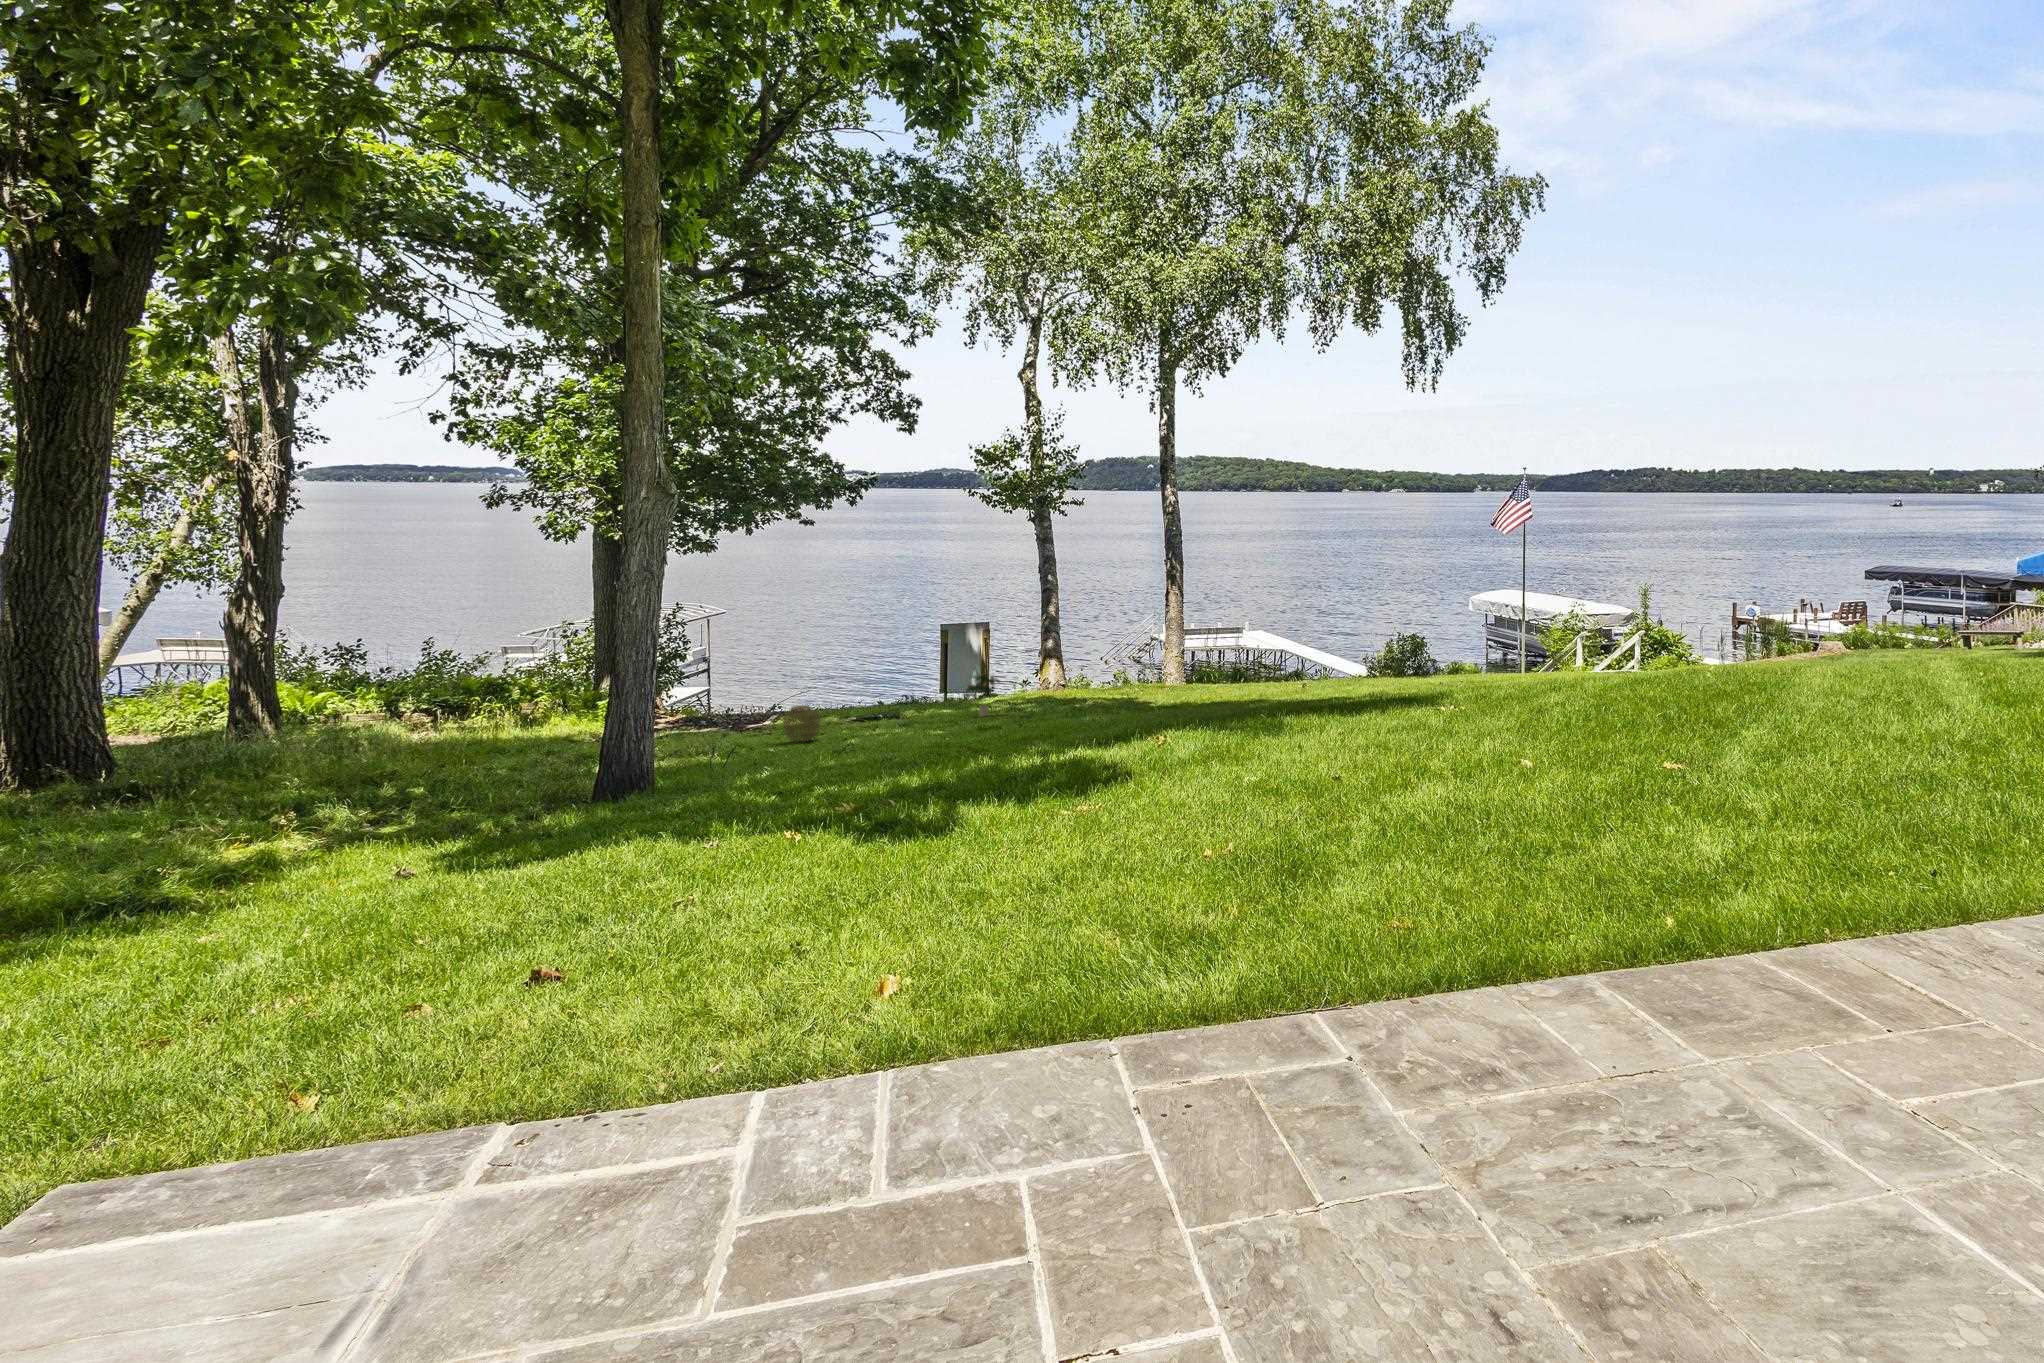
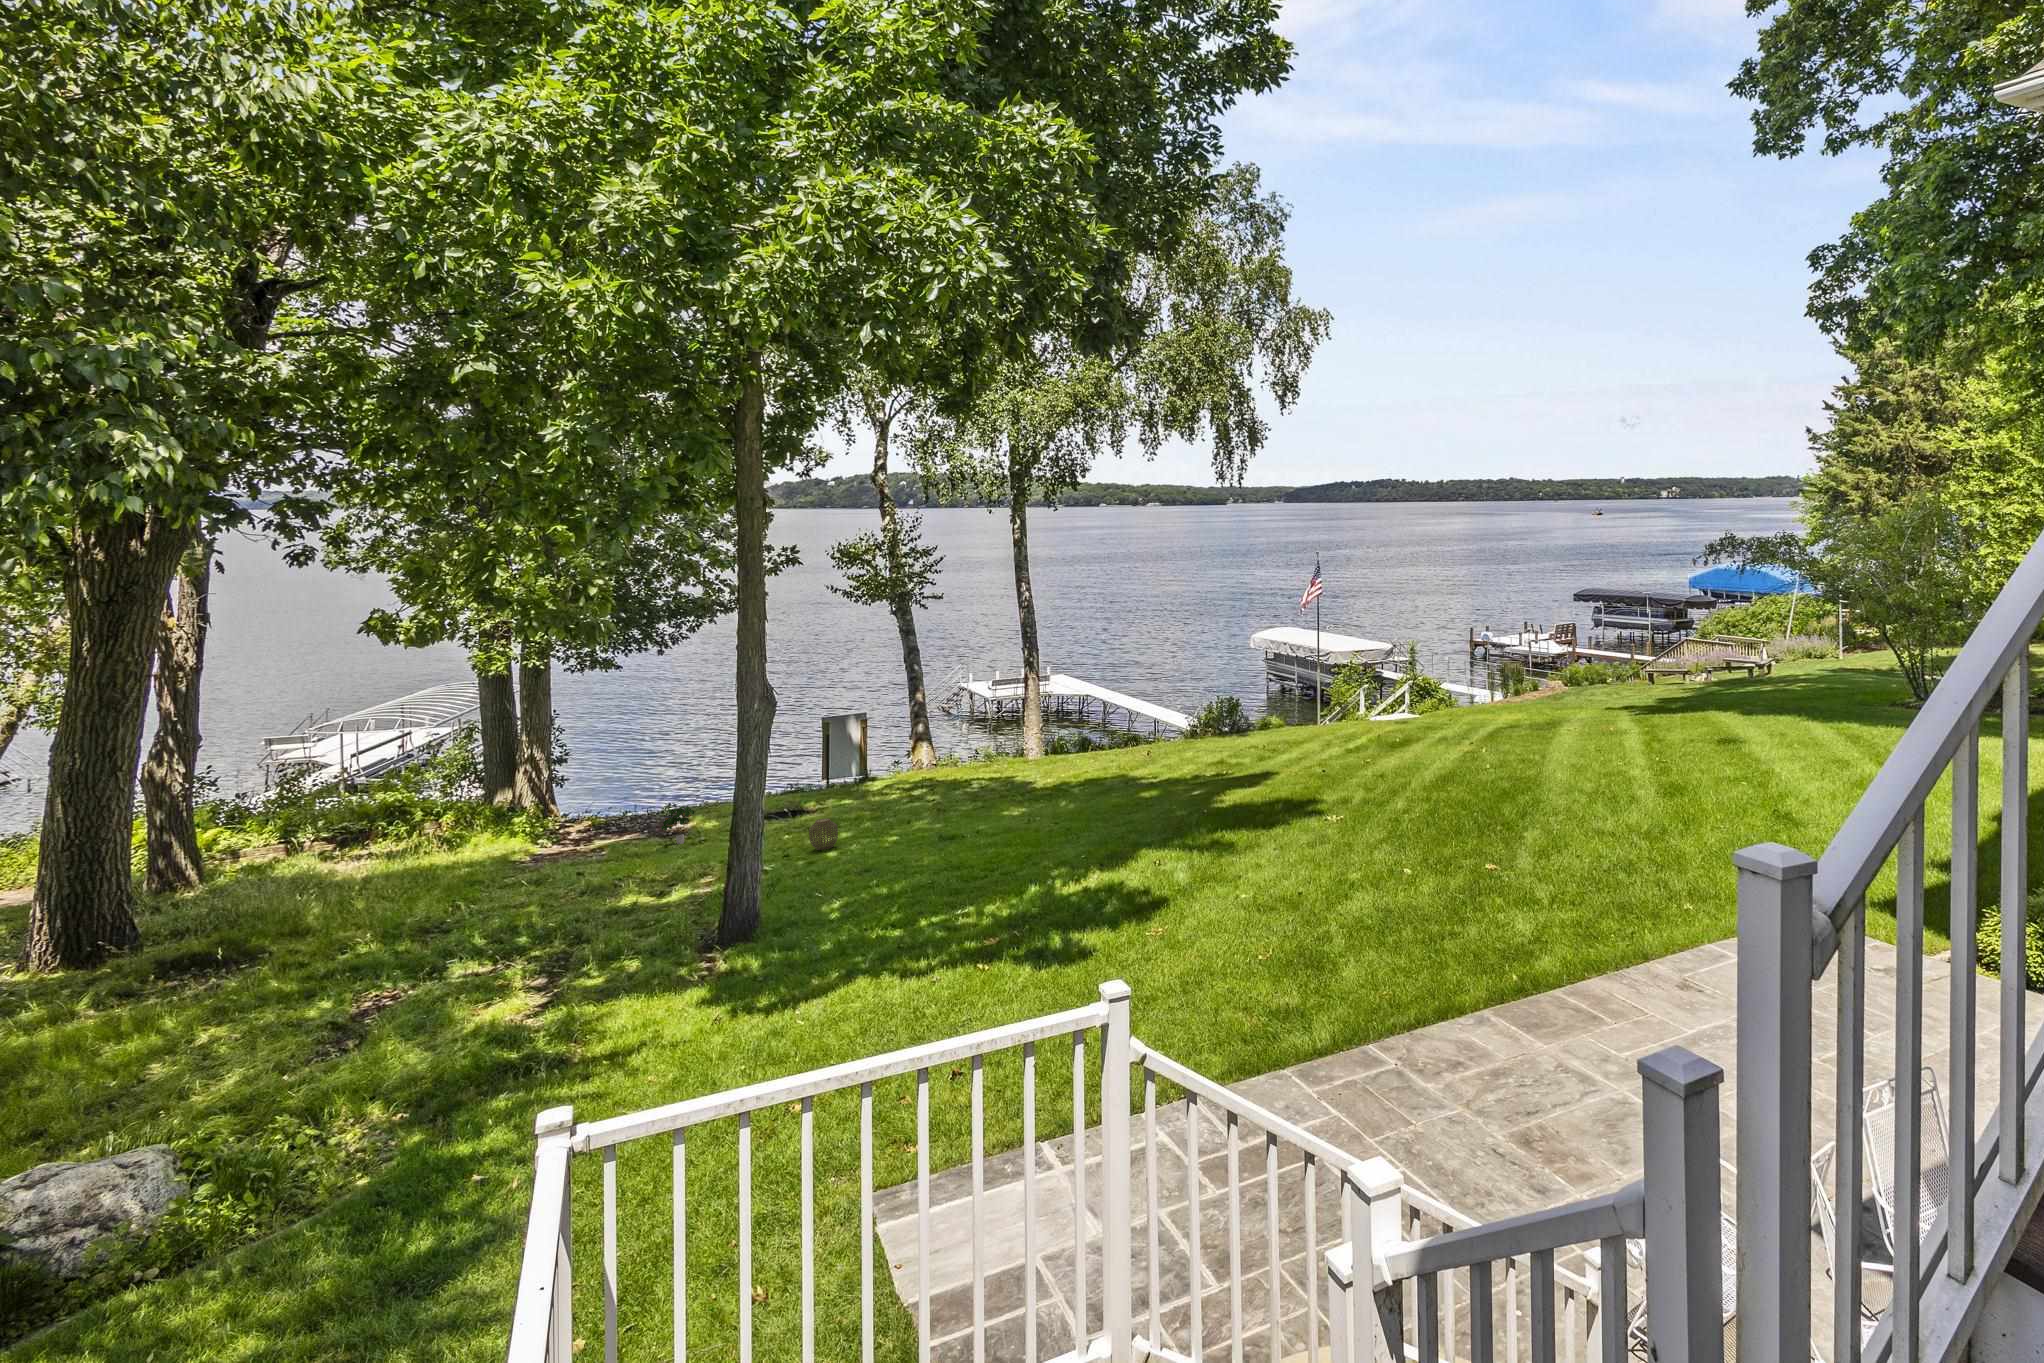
potted plant: present [964,674,1000,717] -> present [661,806,694,844]

